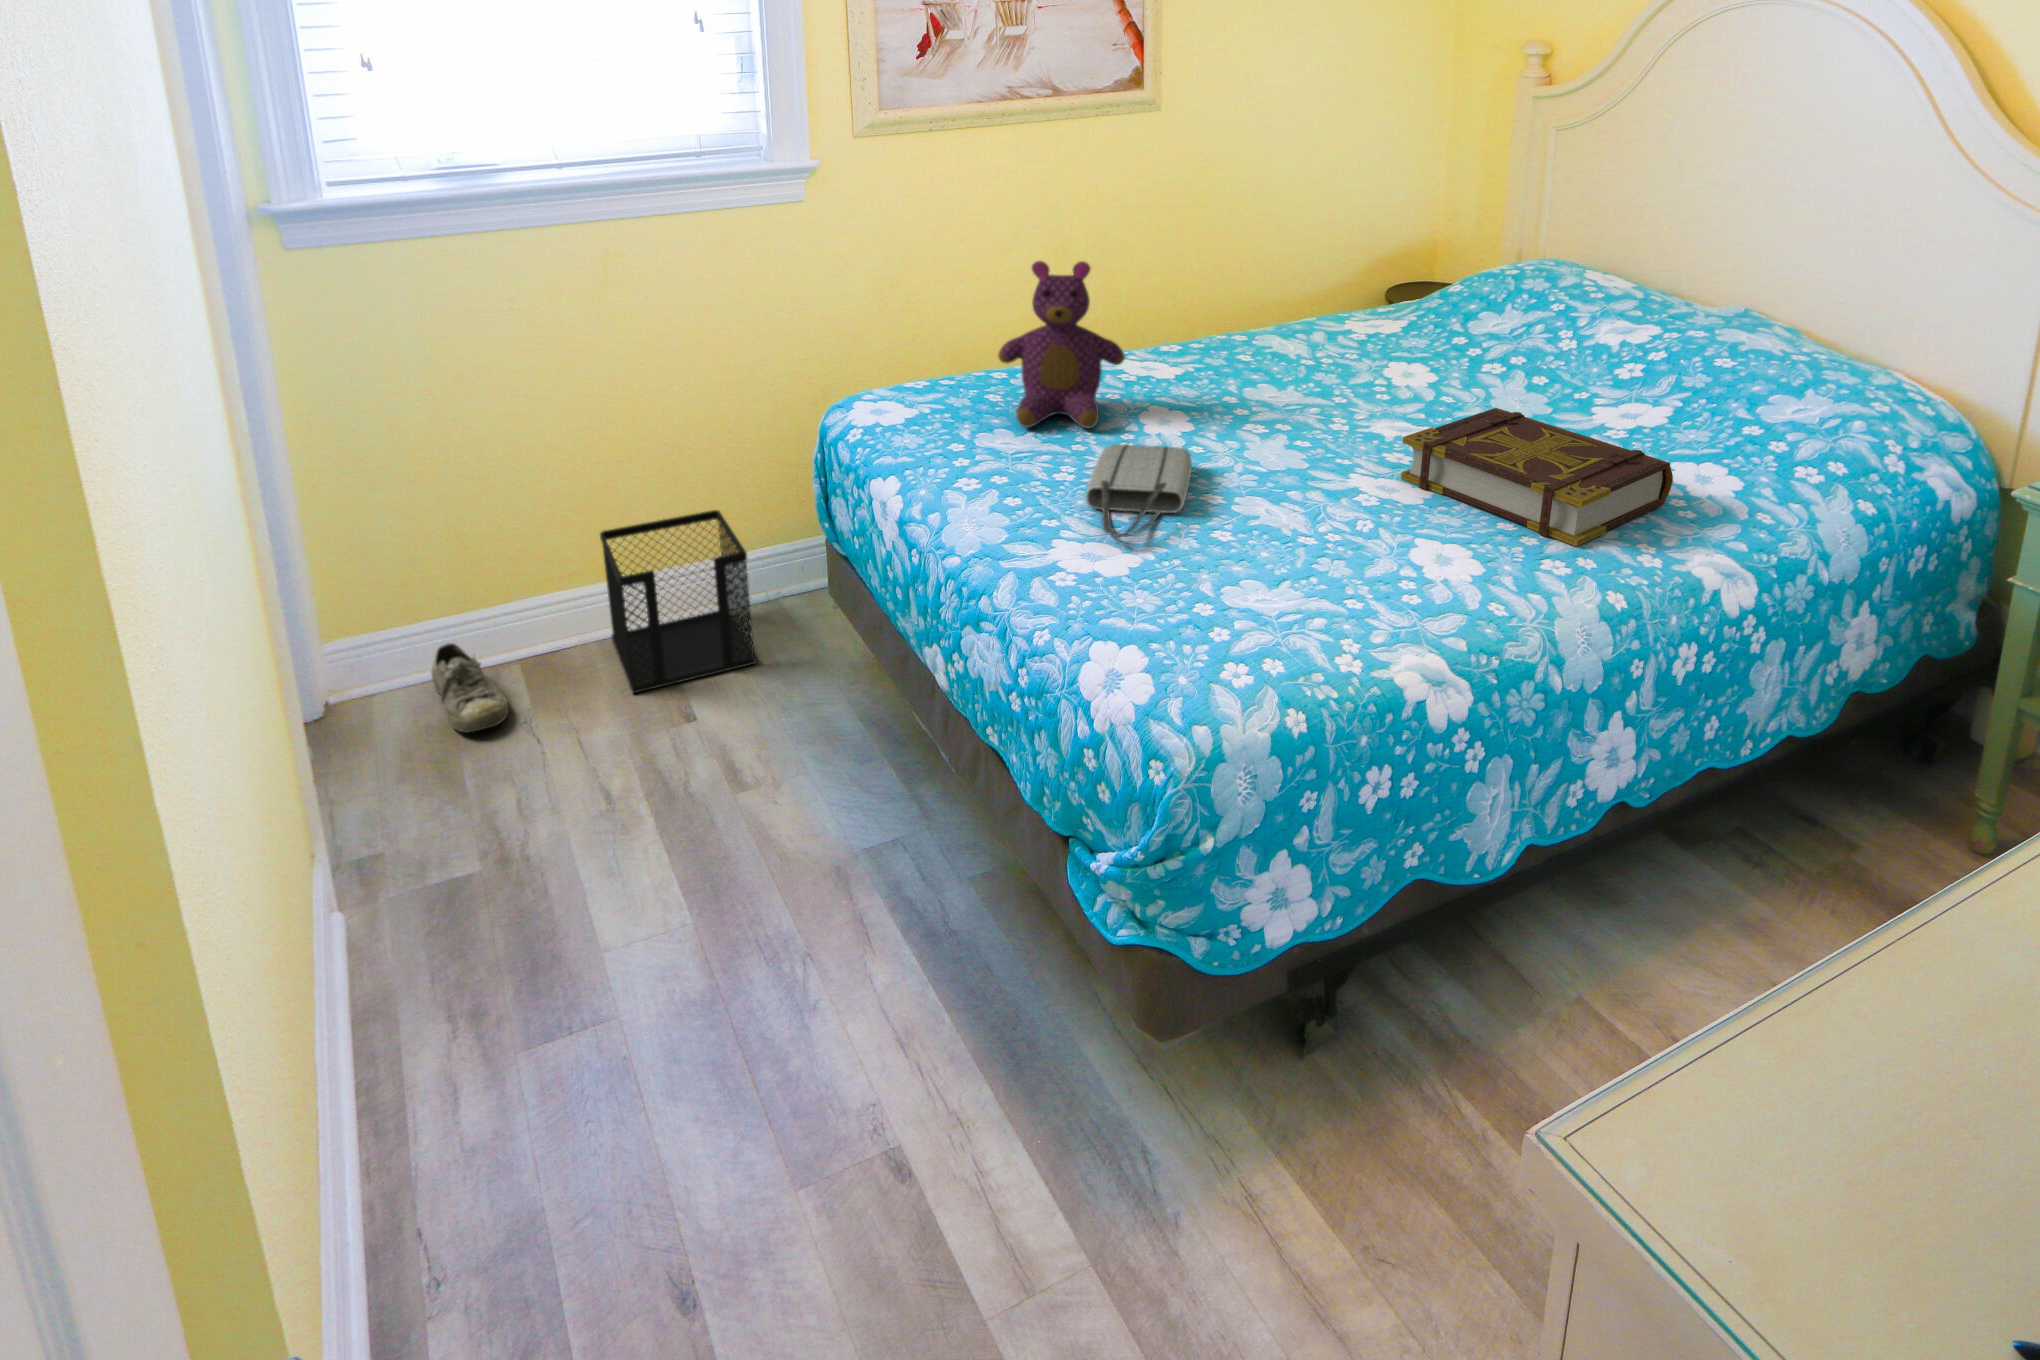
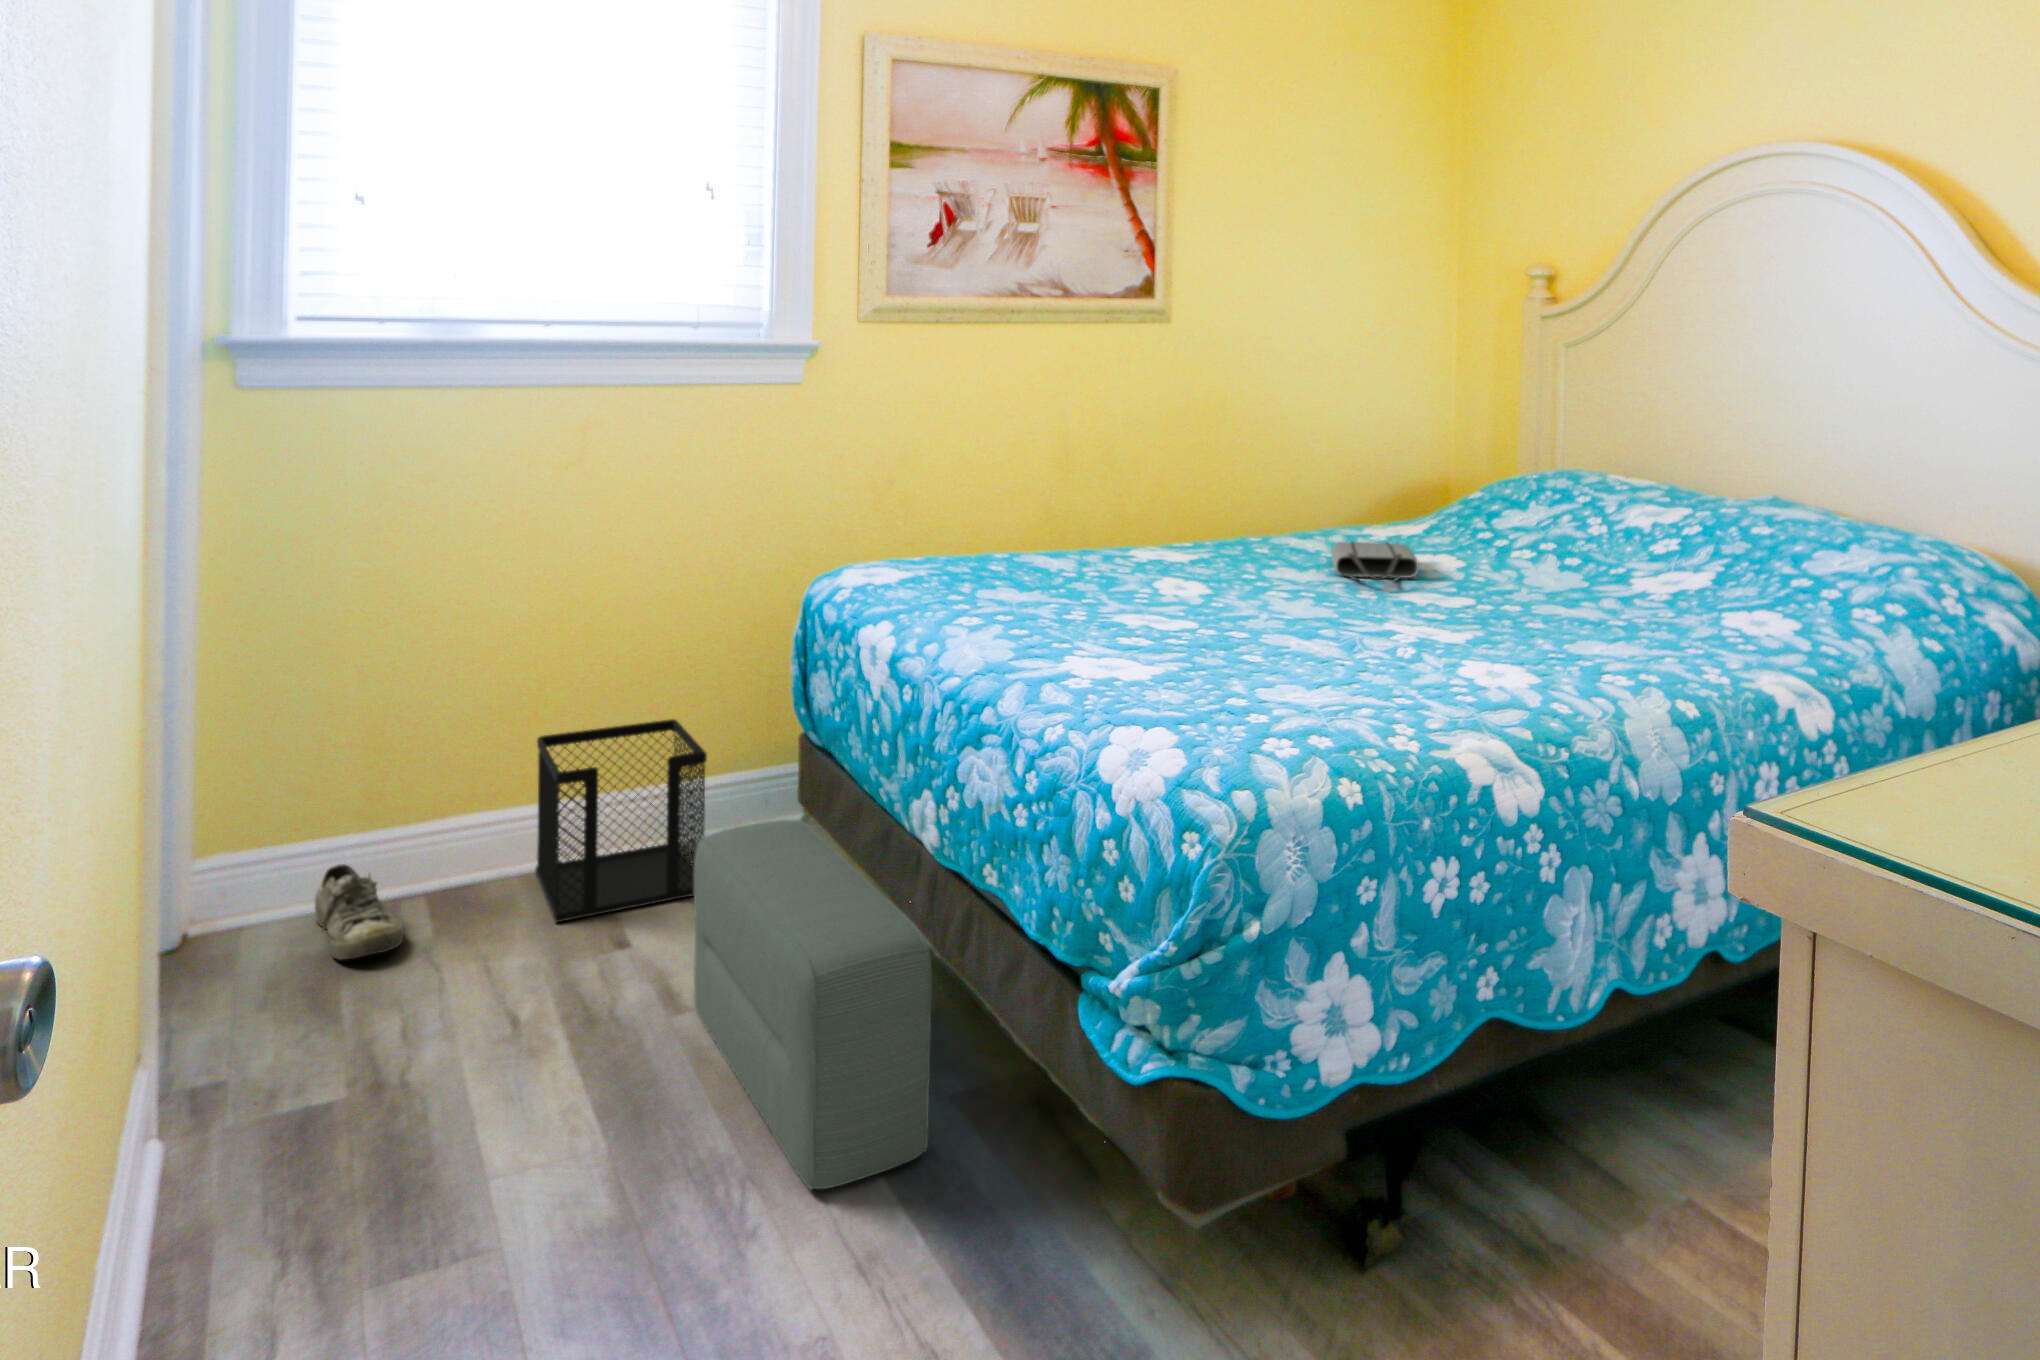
teddy bear: present [998,261,1125,428] -> none [1001,419,1138,593]
book: present [1401,408,1673,546] -> none [1439,564,1728,667]
tote bag: present [1086,444,1192,537] -> present [1332,542,1419,581]
pouf: none [742,639,948,971] -> present [694,820,932,1189]

